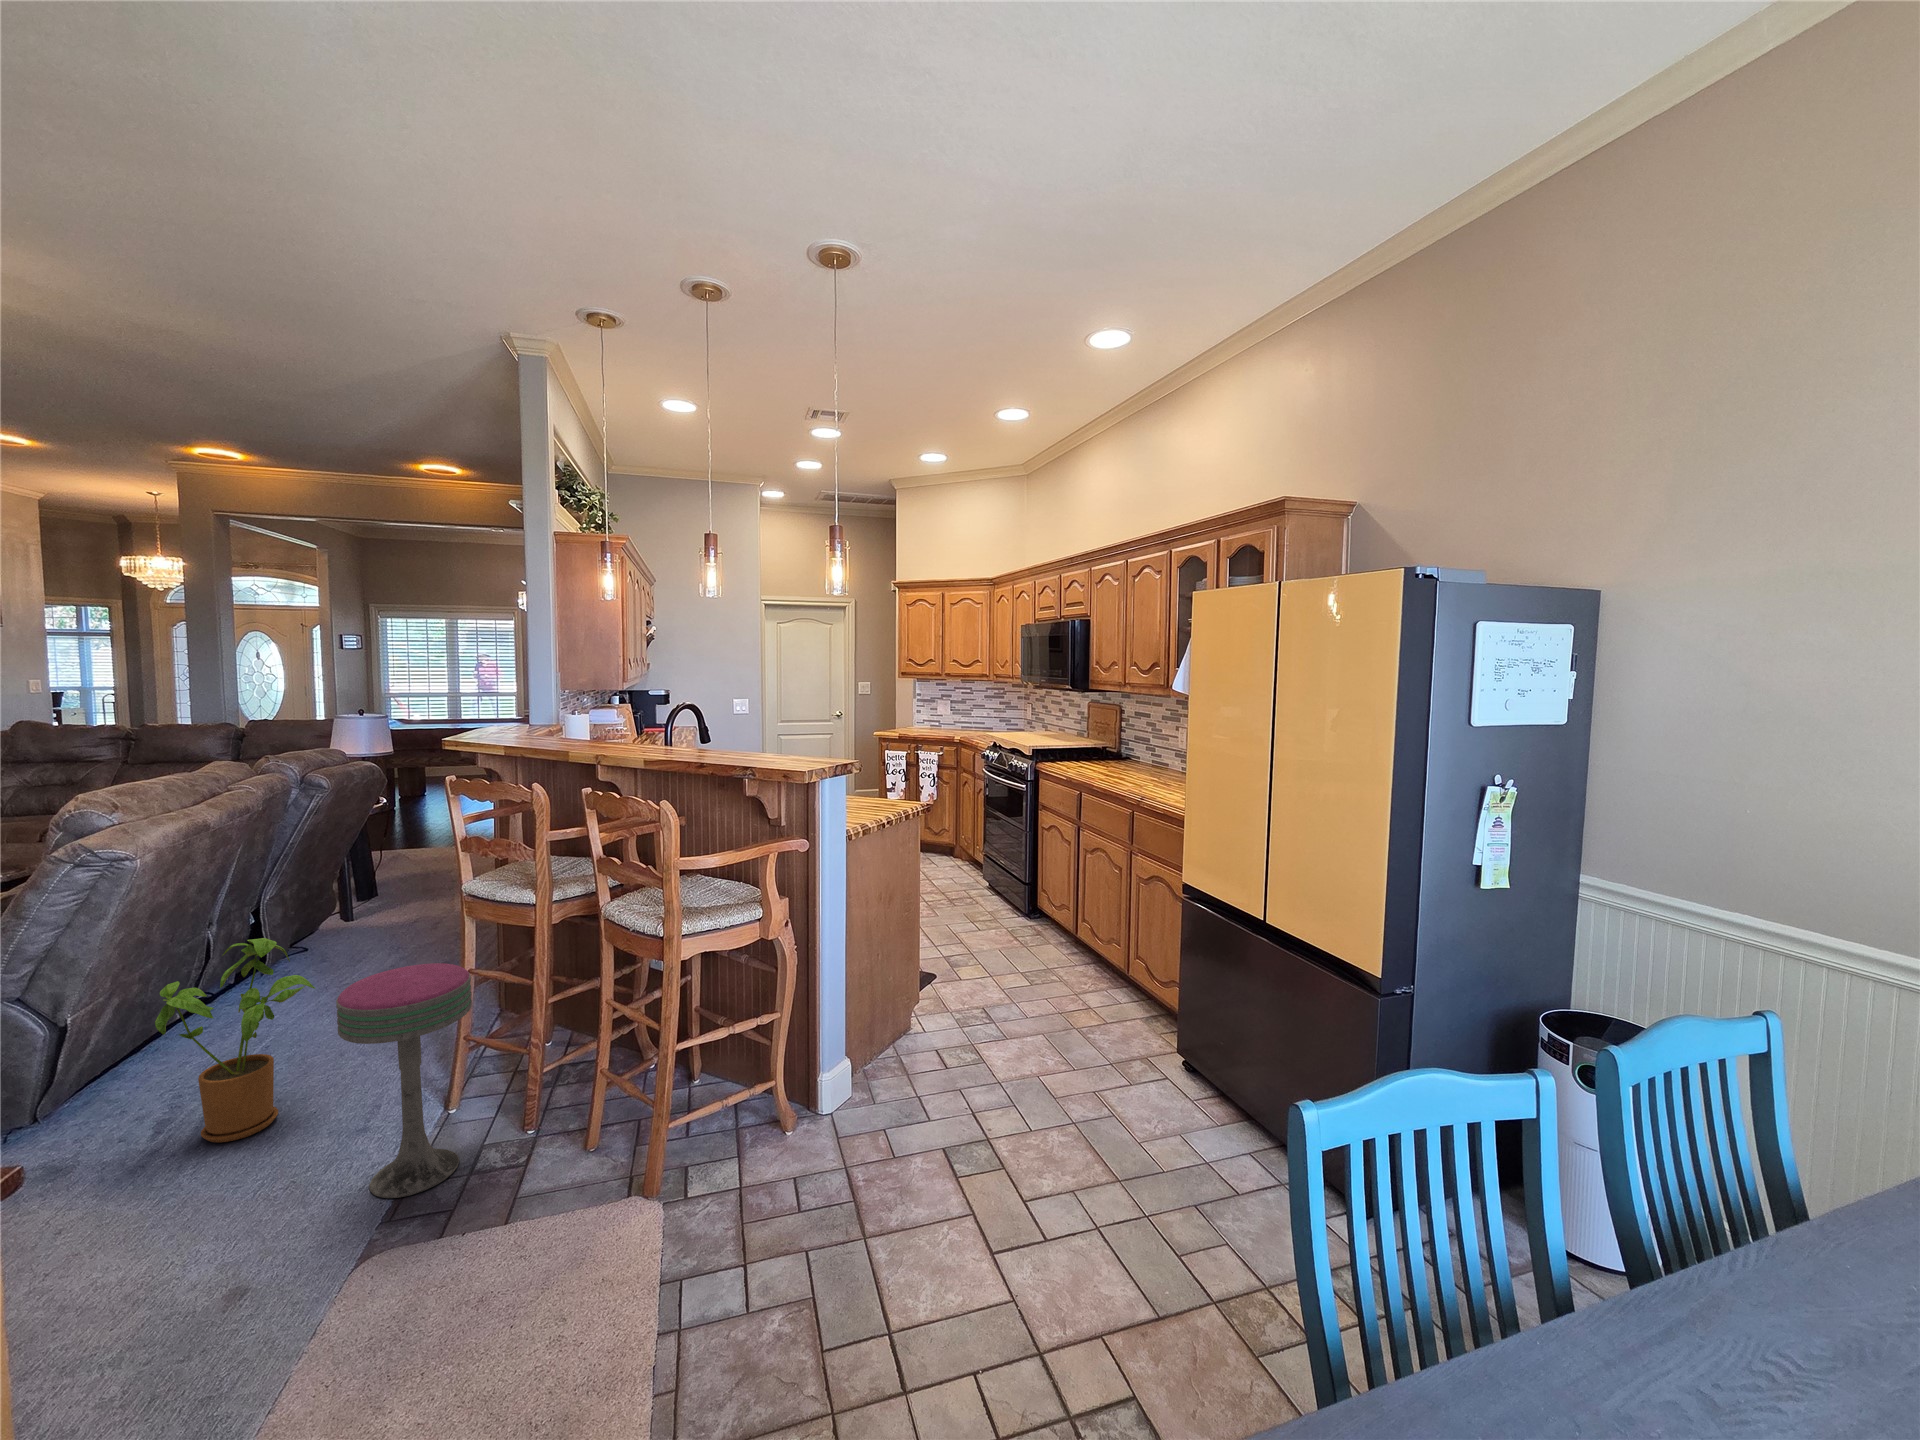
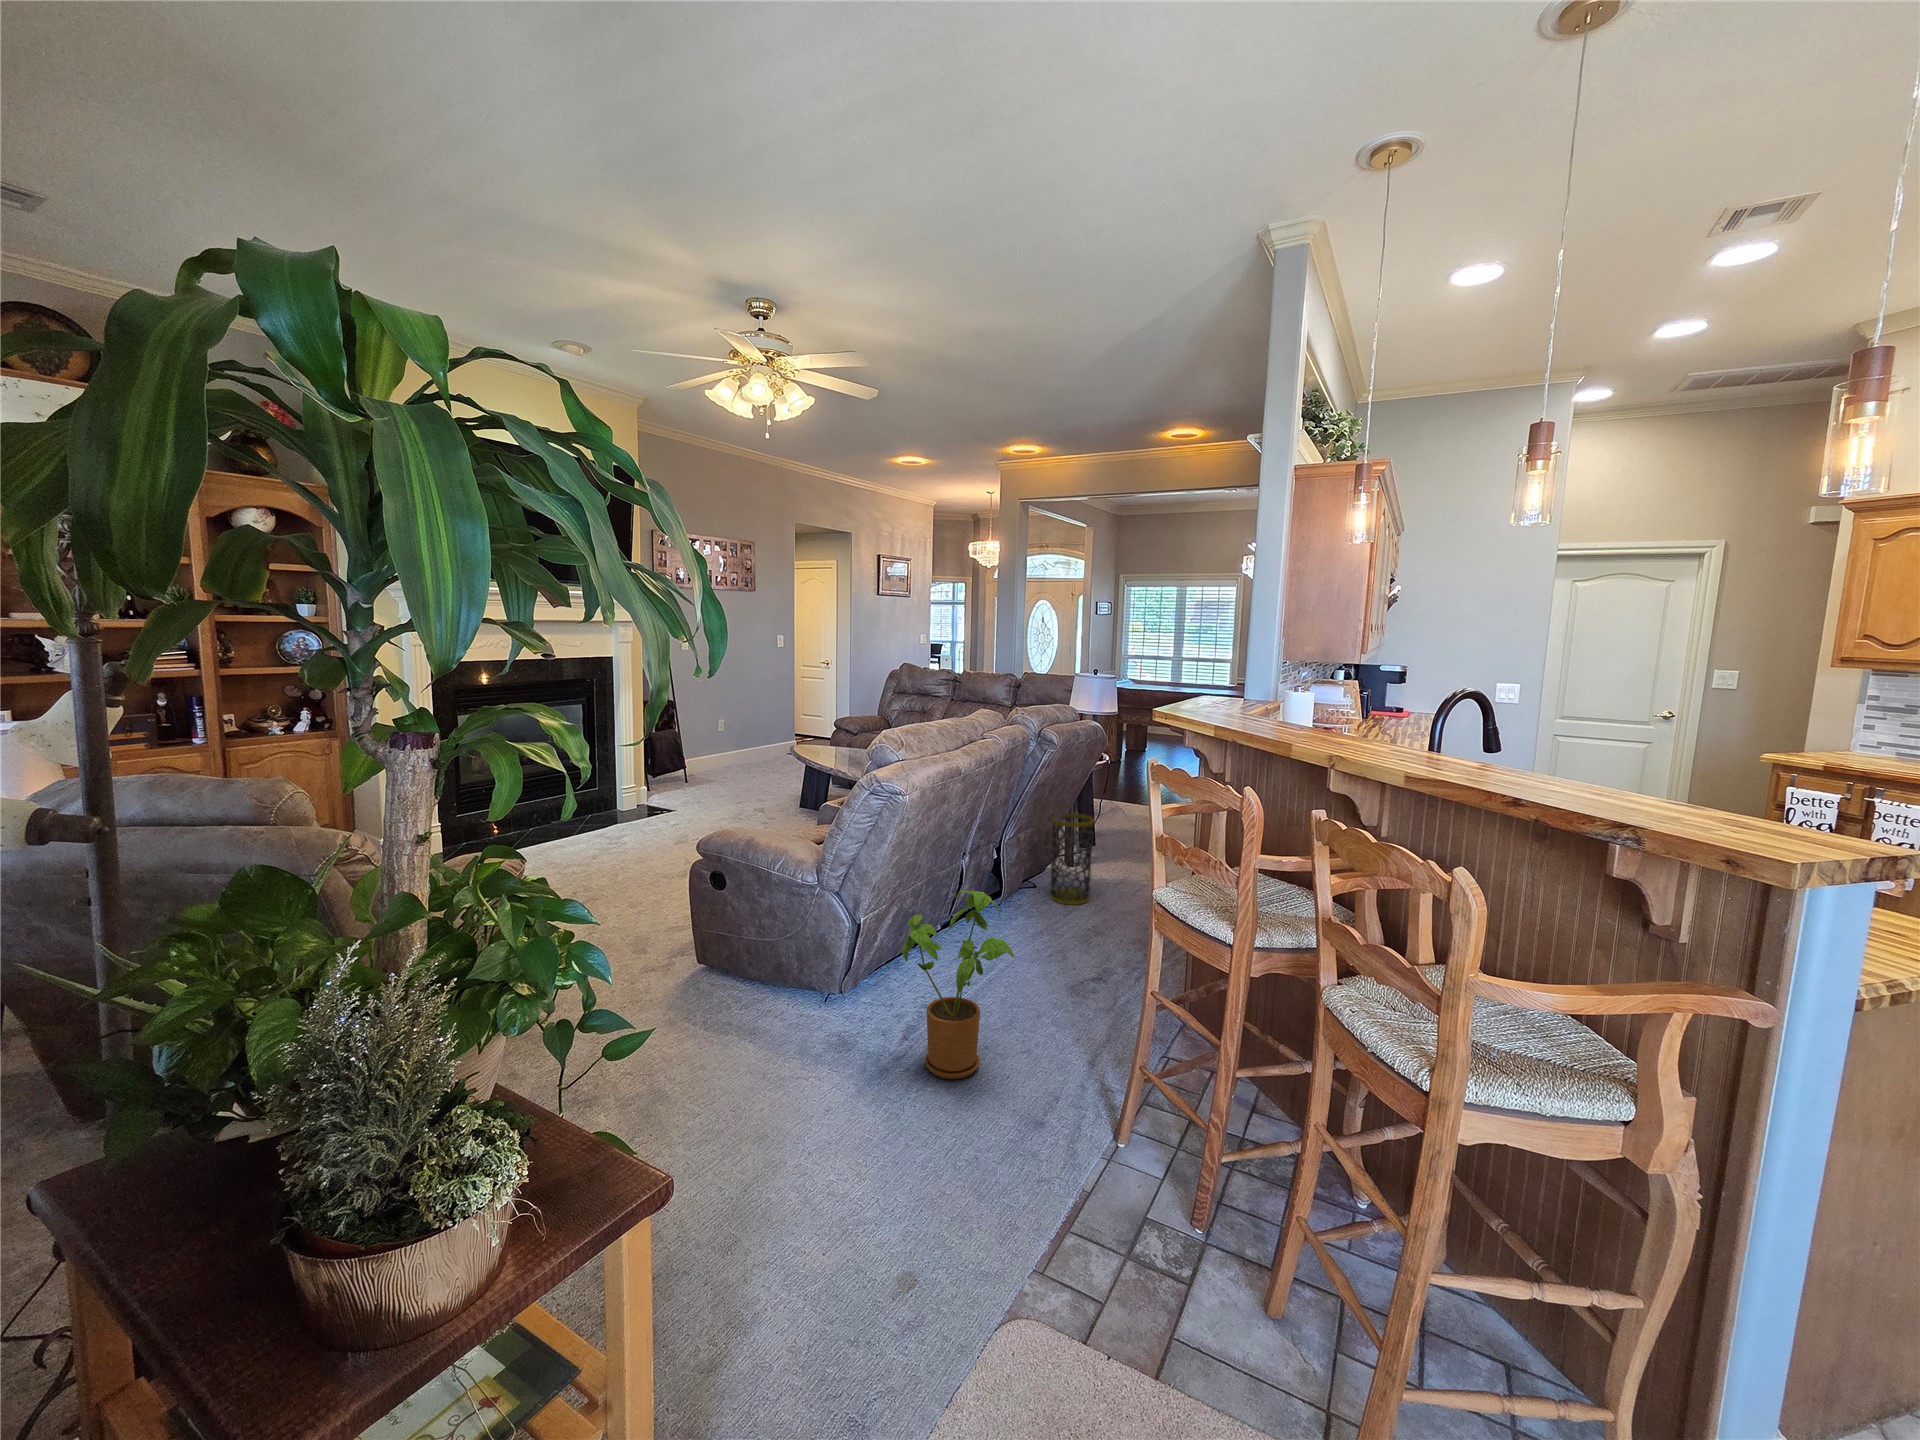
trash can: none [325,859,382,956] -> present [1050,813,1094,905]
bar stool: present [336,963,472,1198] -> none [1017,974,1149,1251]

